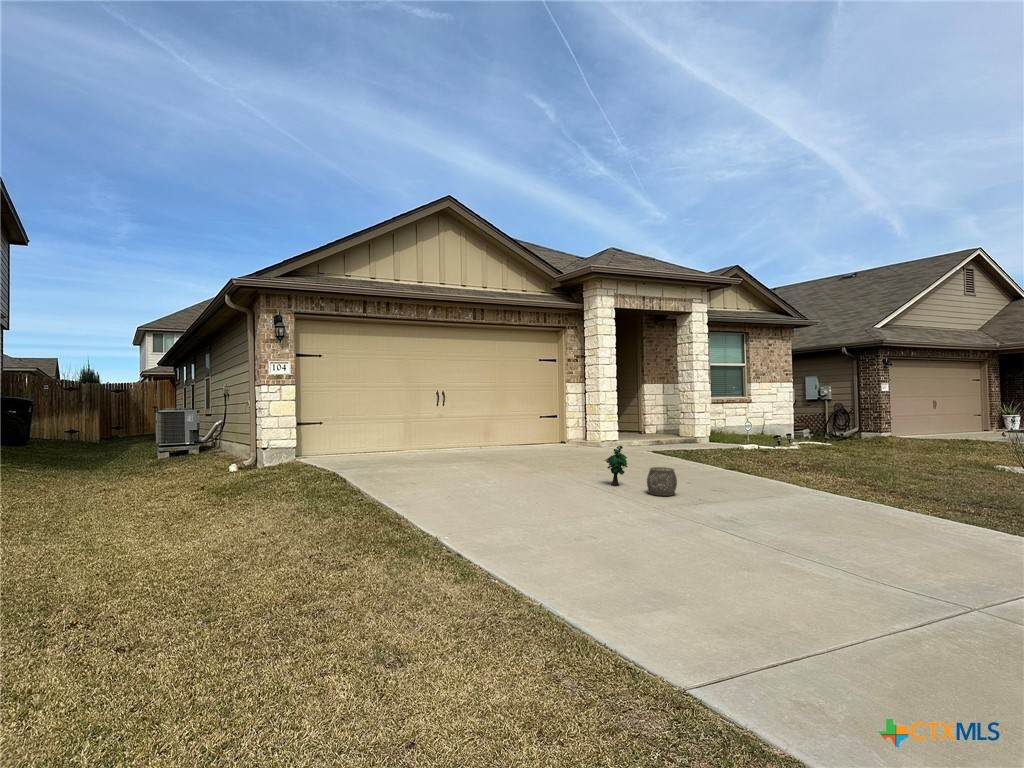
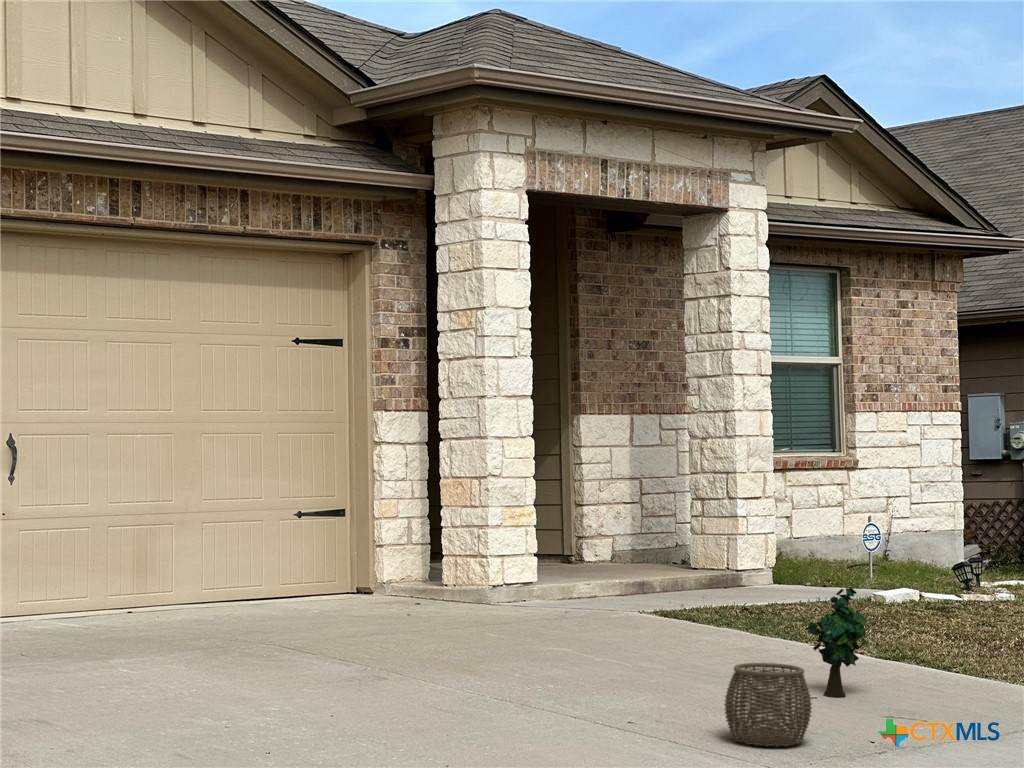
decorative plant: present [605,446,627,486] -> present [805,588,869,697]

